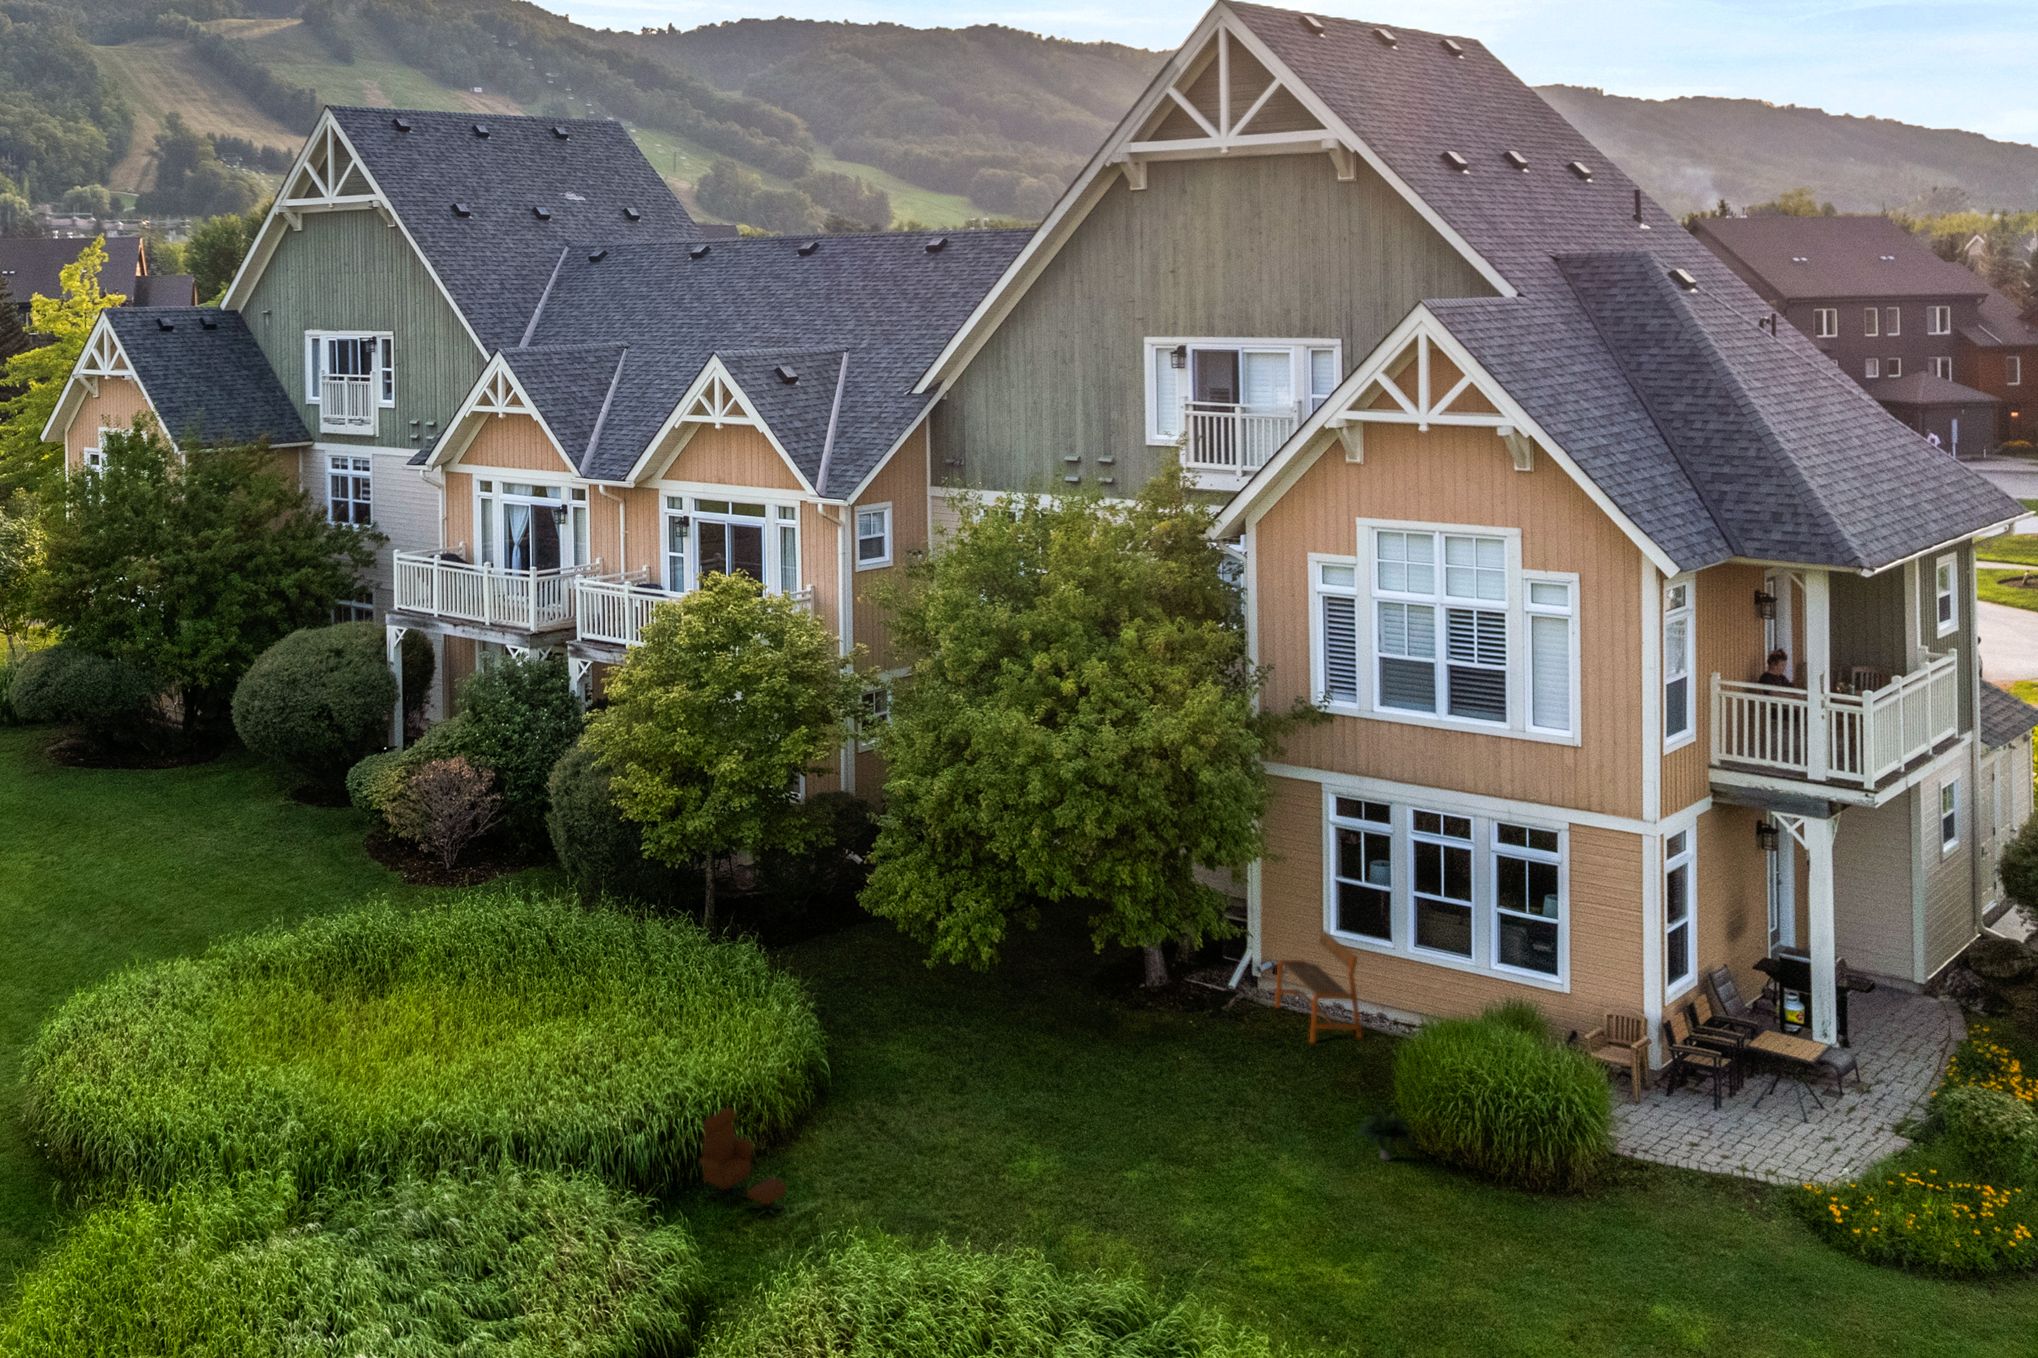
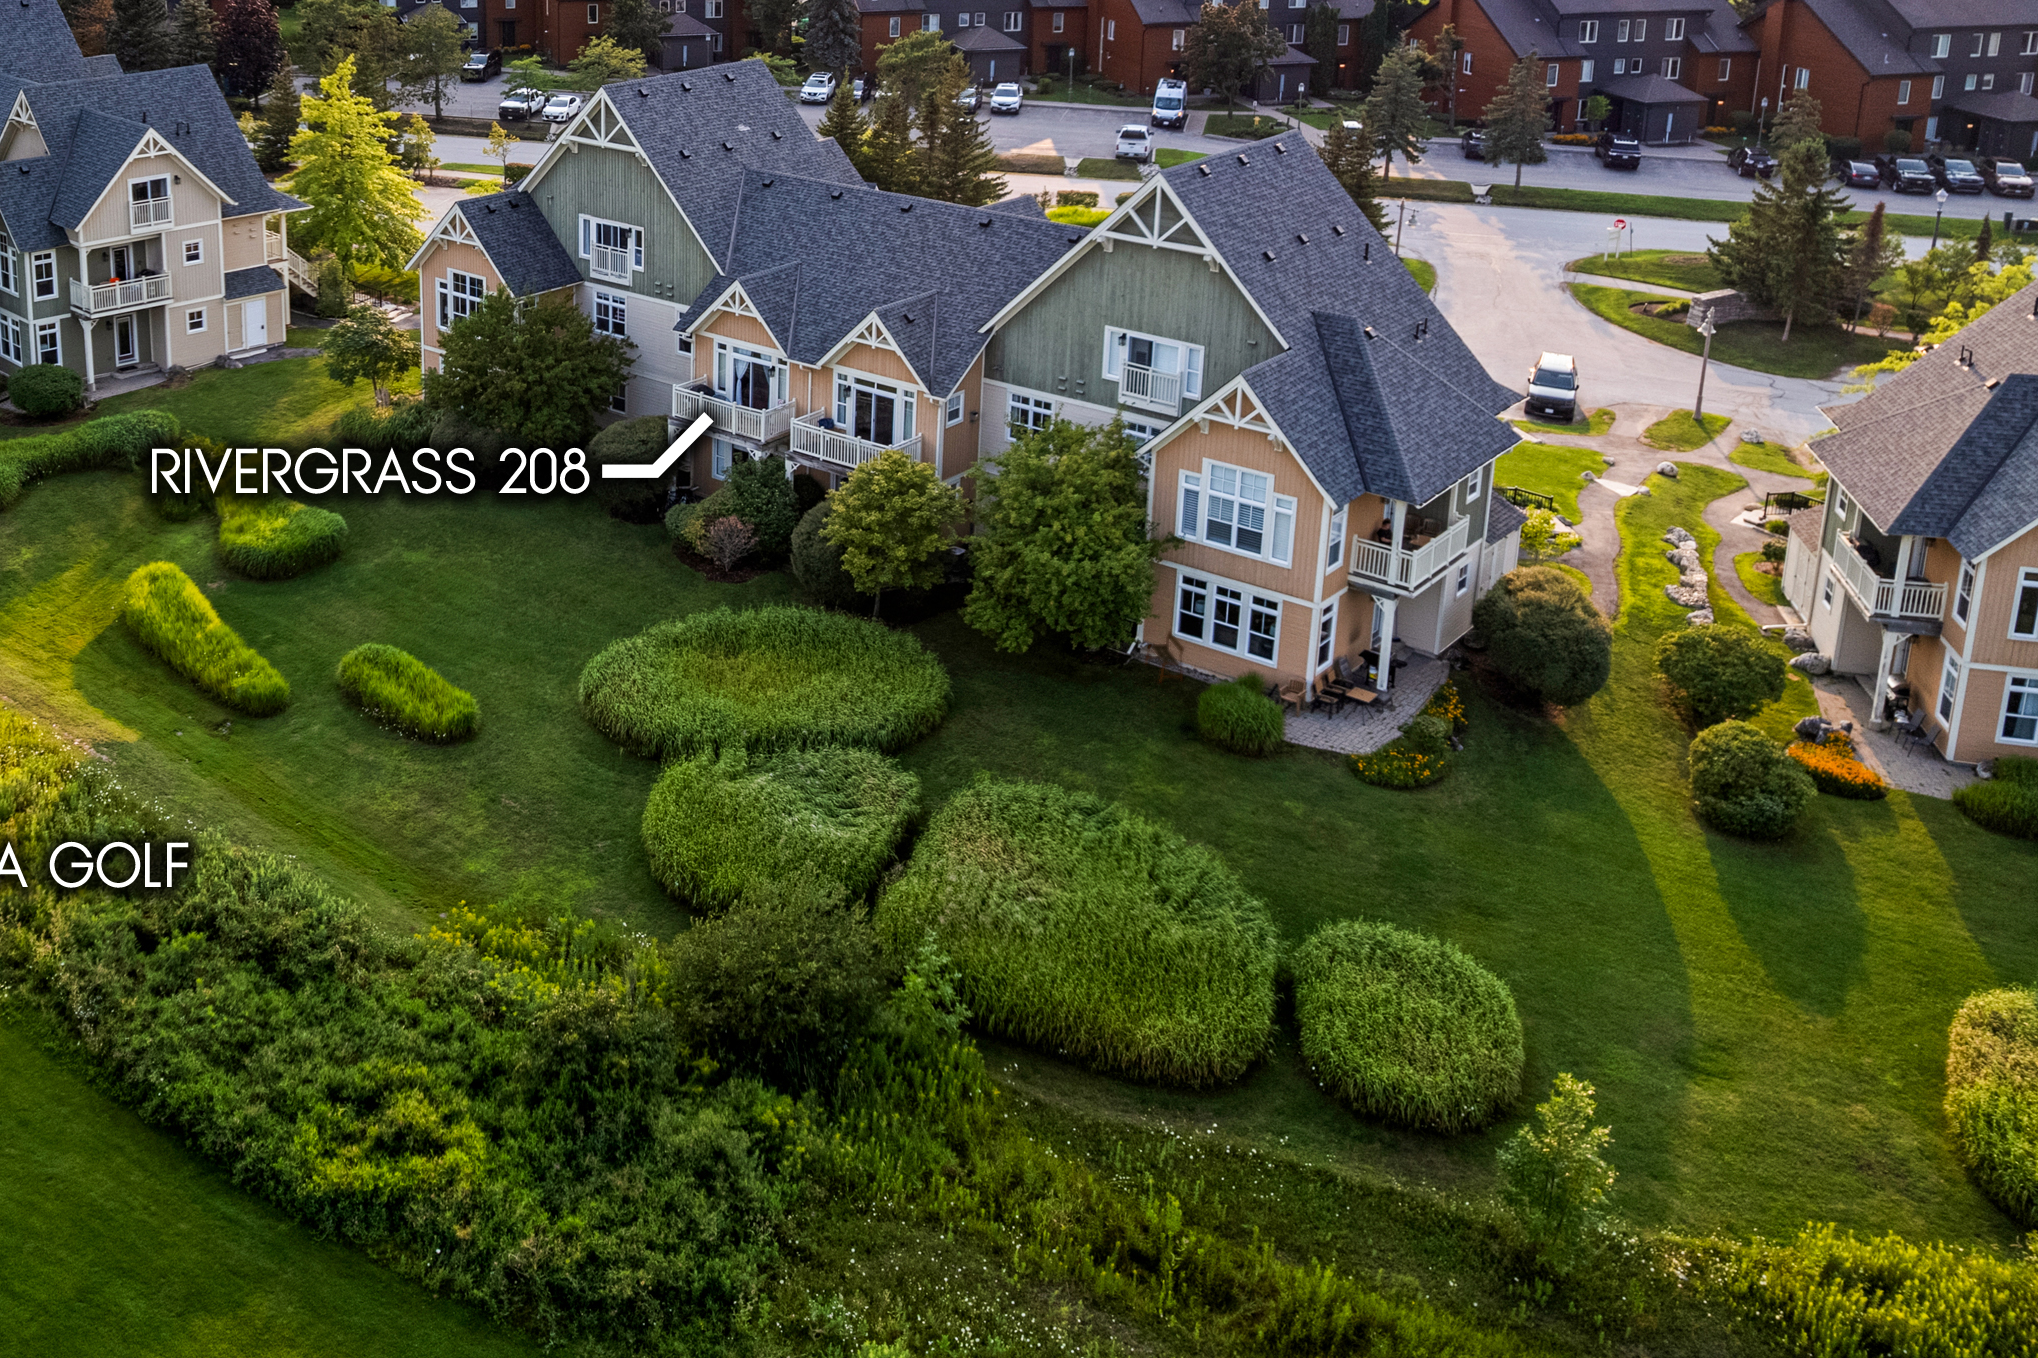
lounge chair: present [699,1107,786,1219] -> none [903,718,940,763]

